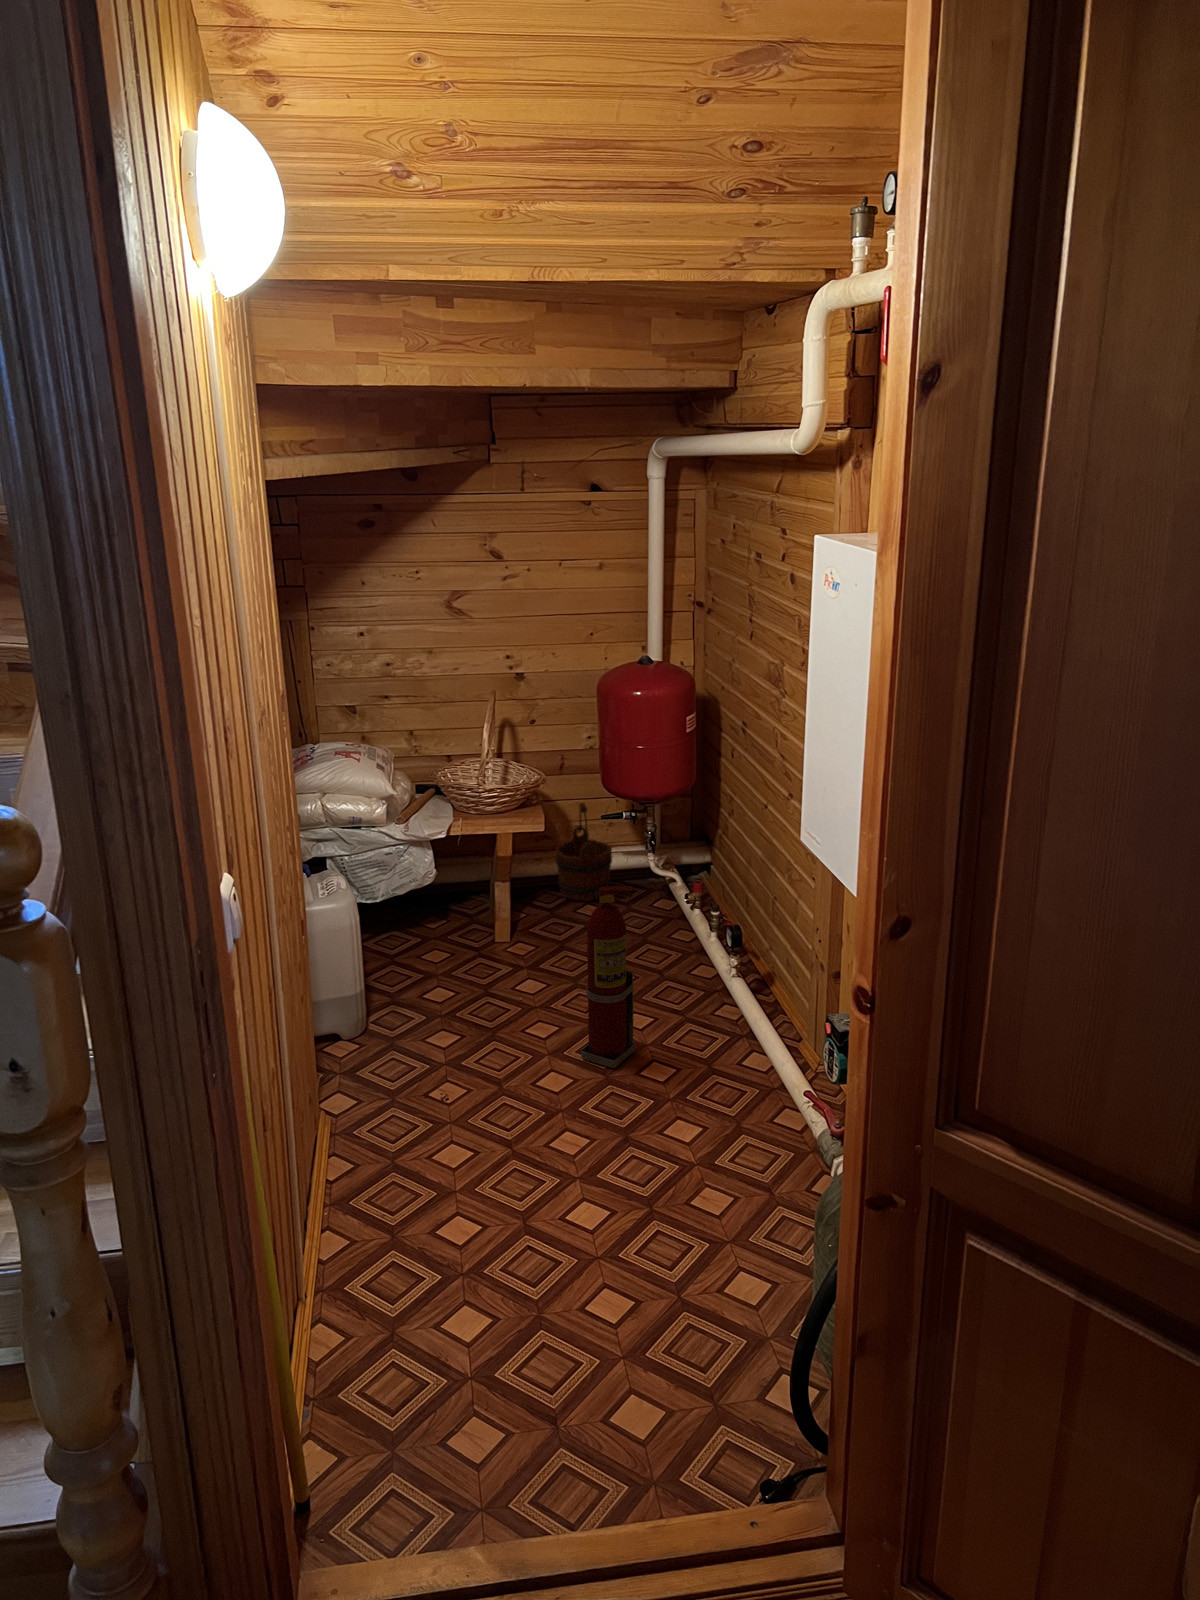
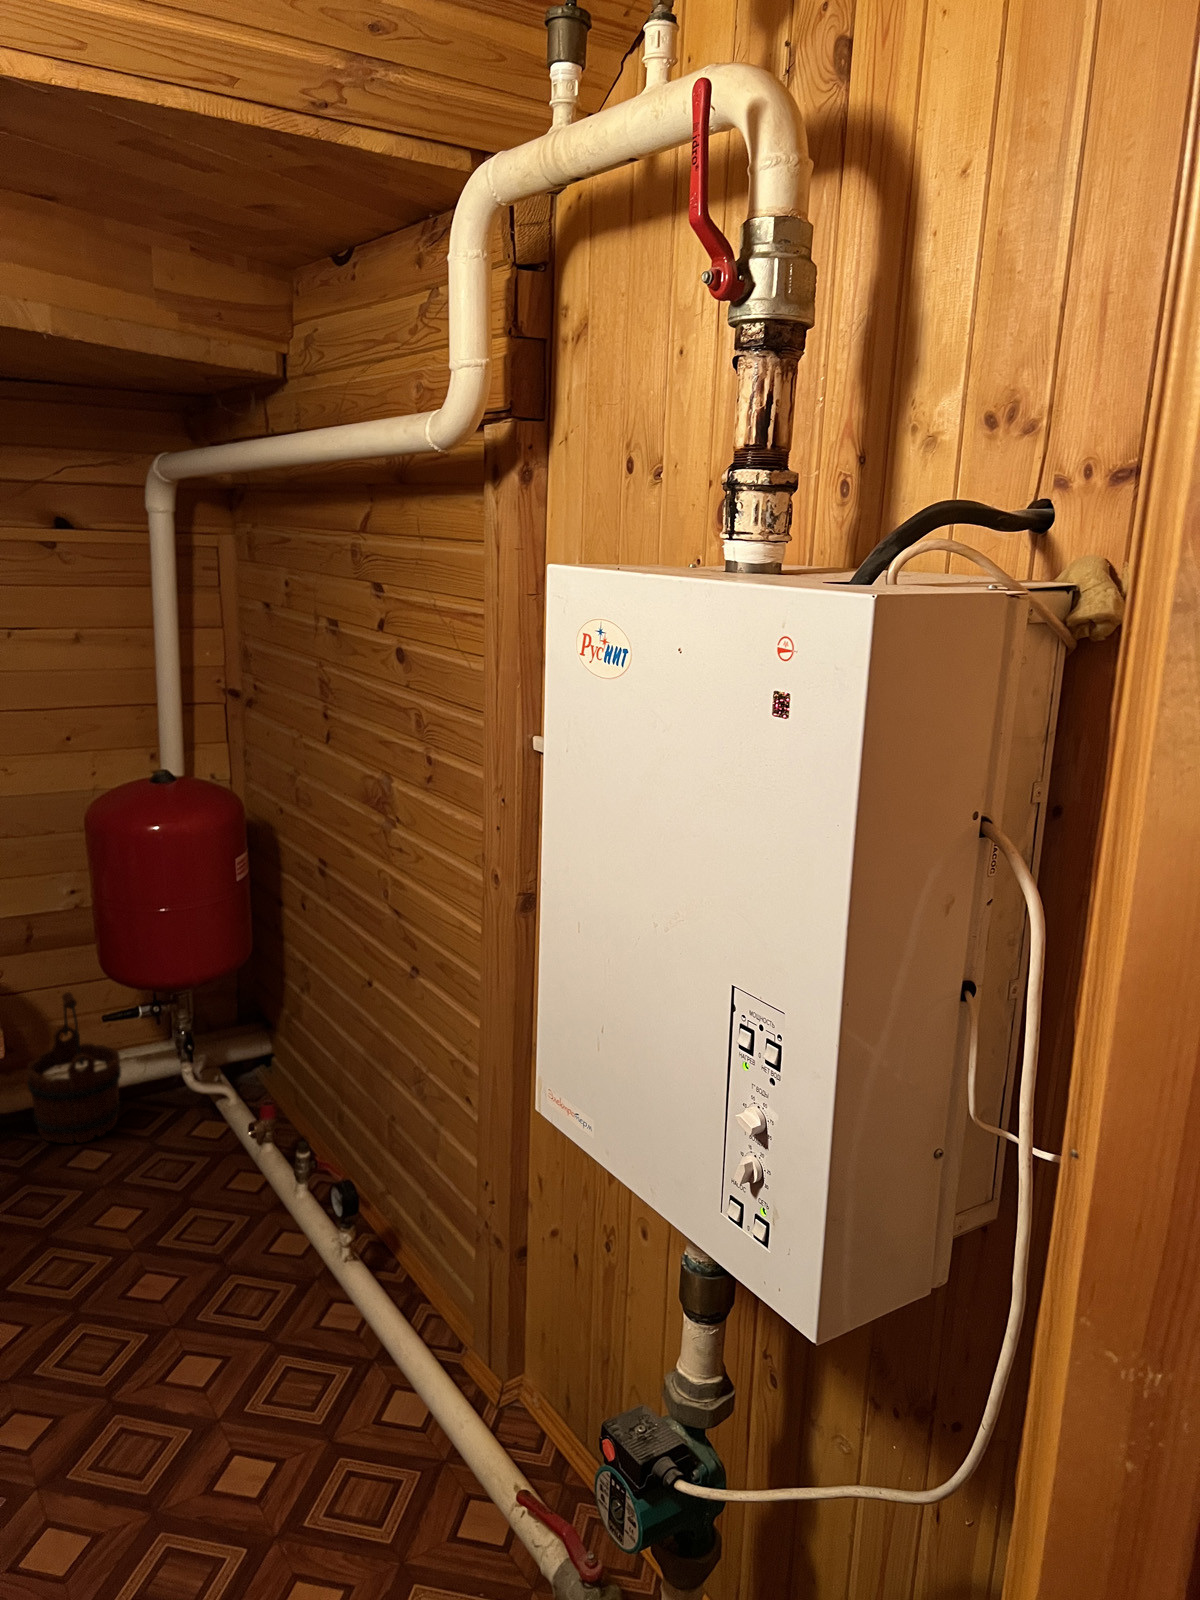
fire extinguisher: present [581,886,634,1068] -> none [99,1168,196,1485]

